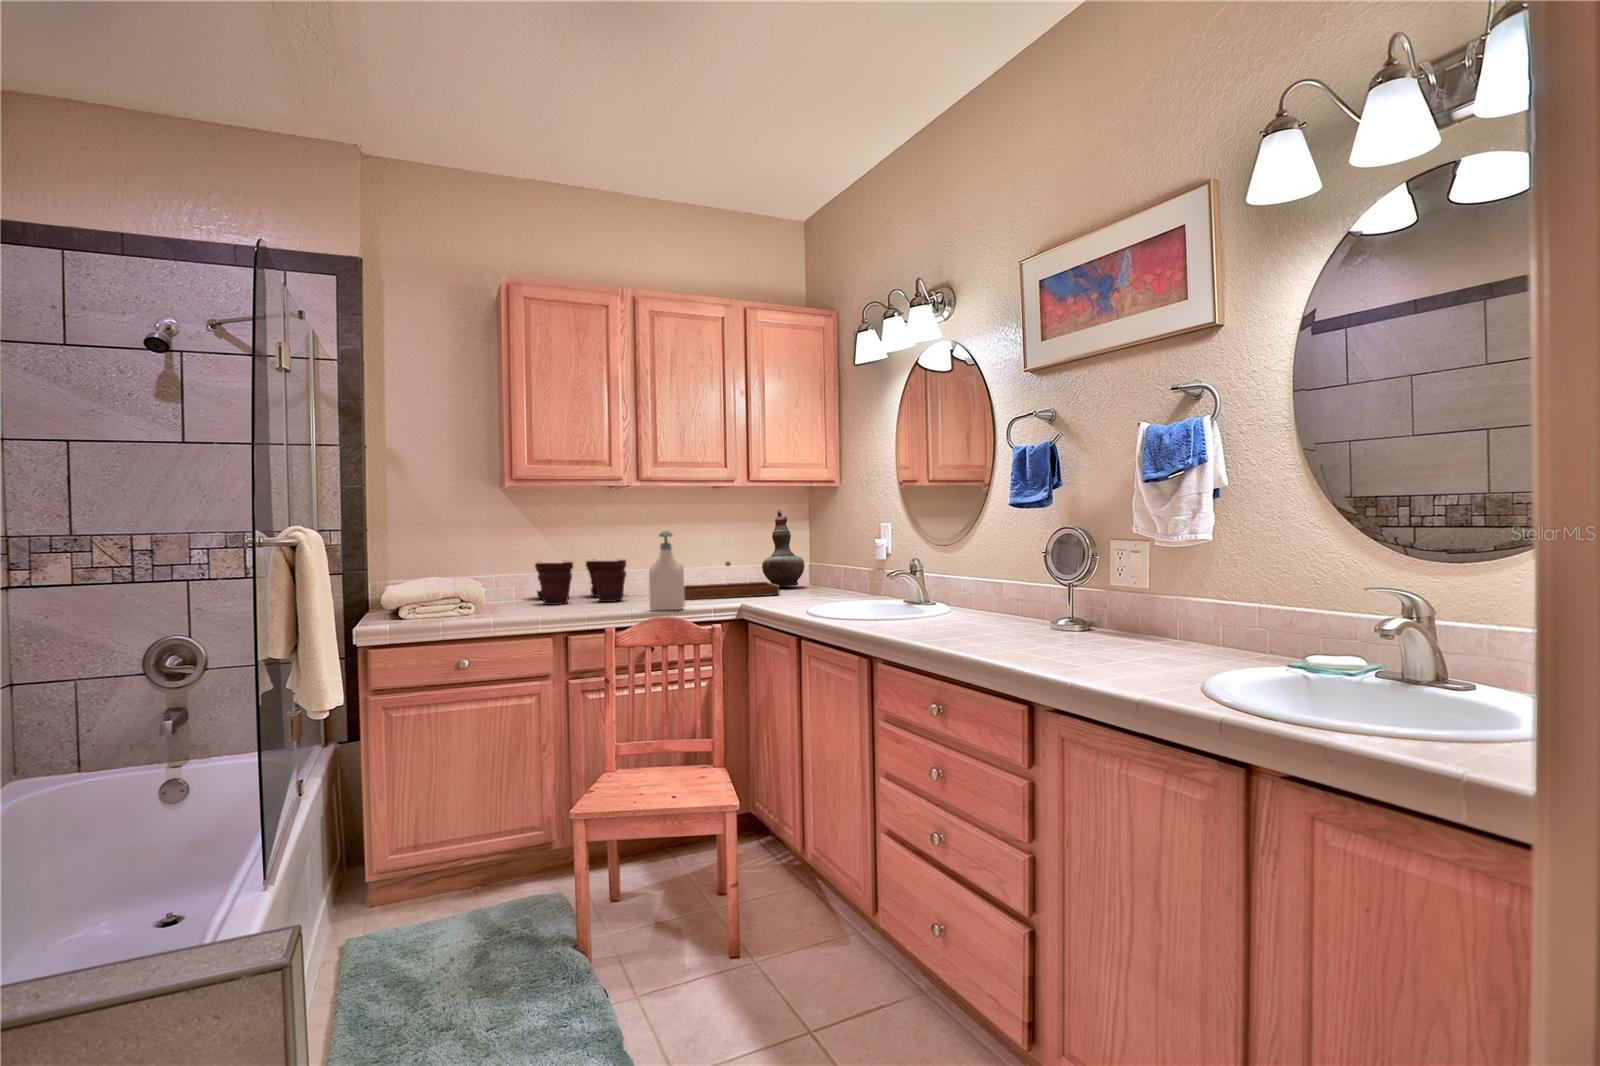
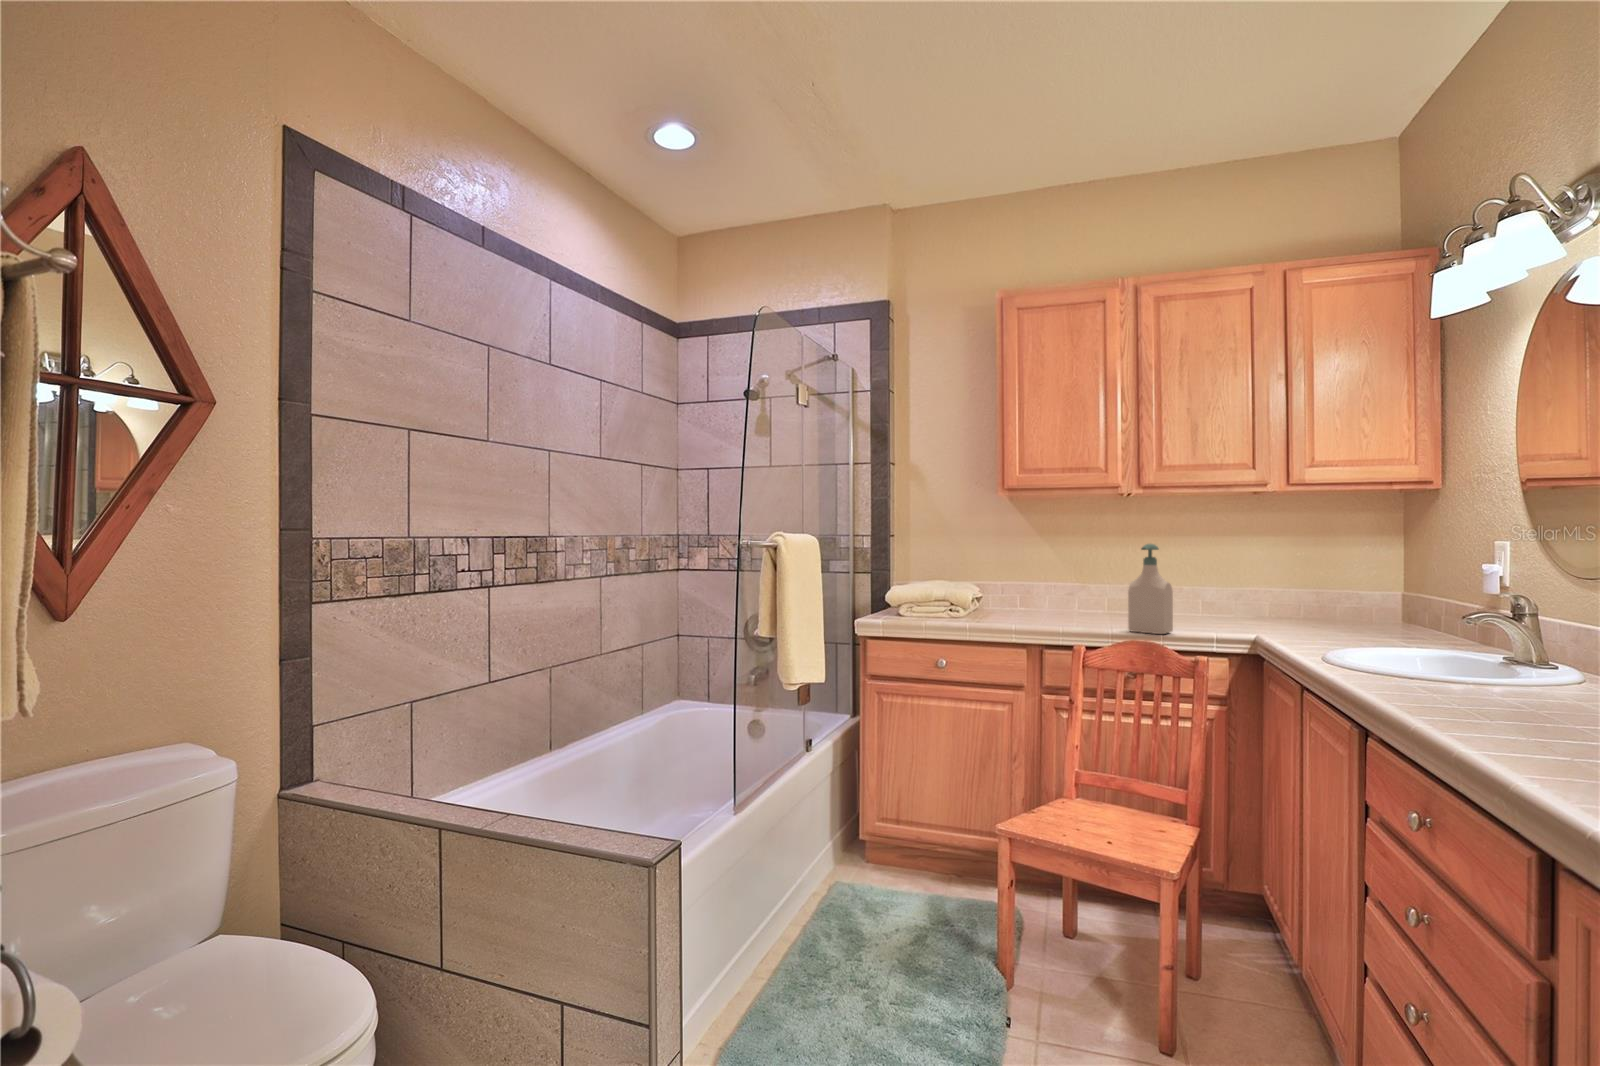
decorative vase: present [762,510,804,587] -> none [1320,521,1388,620]
flower pot: present [535,560,627,605] -> none [1031,571,1136,618]
tray: present [684,561,780,600] -> none [1186,582,1328,630]

